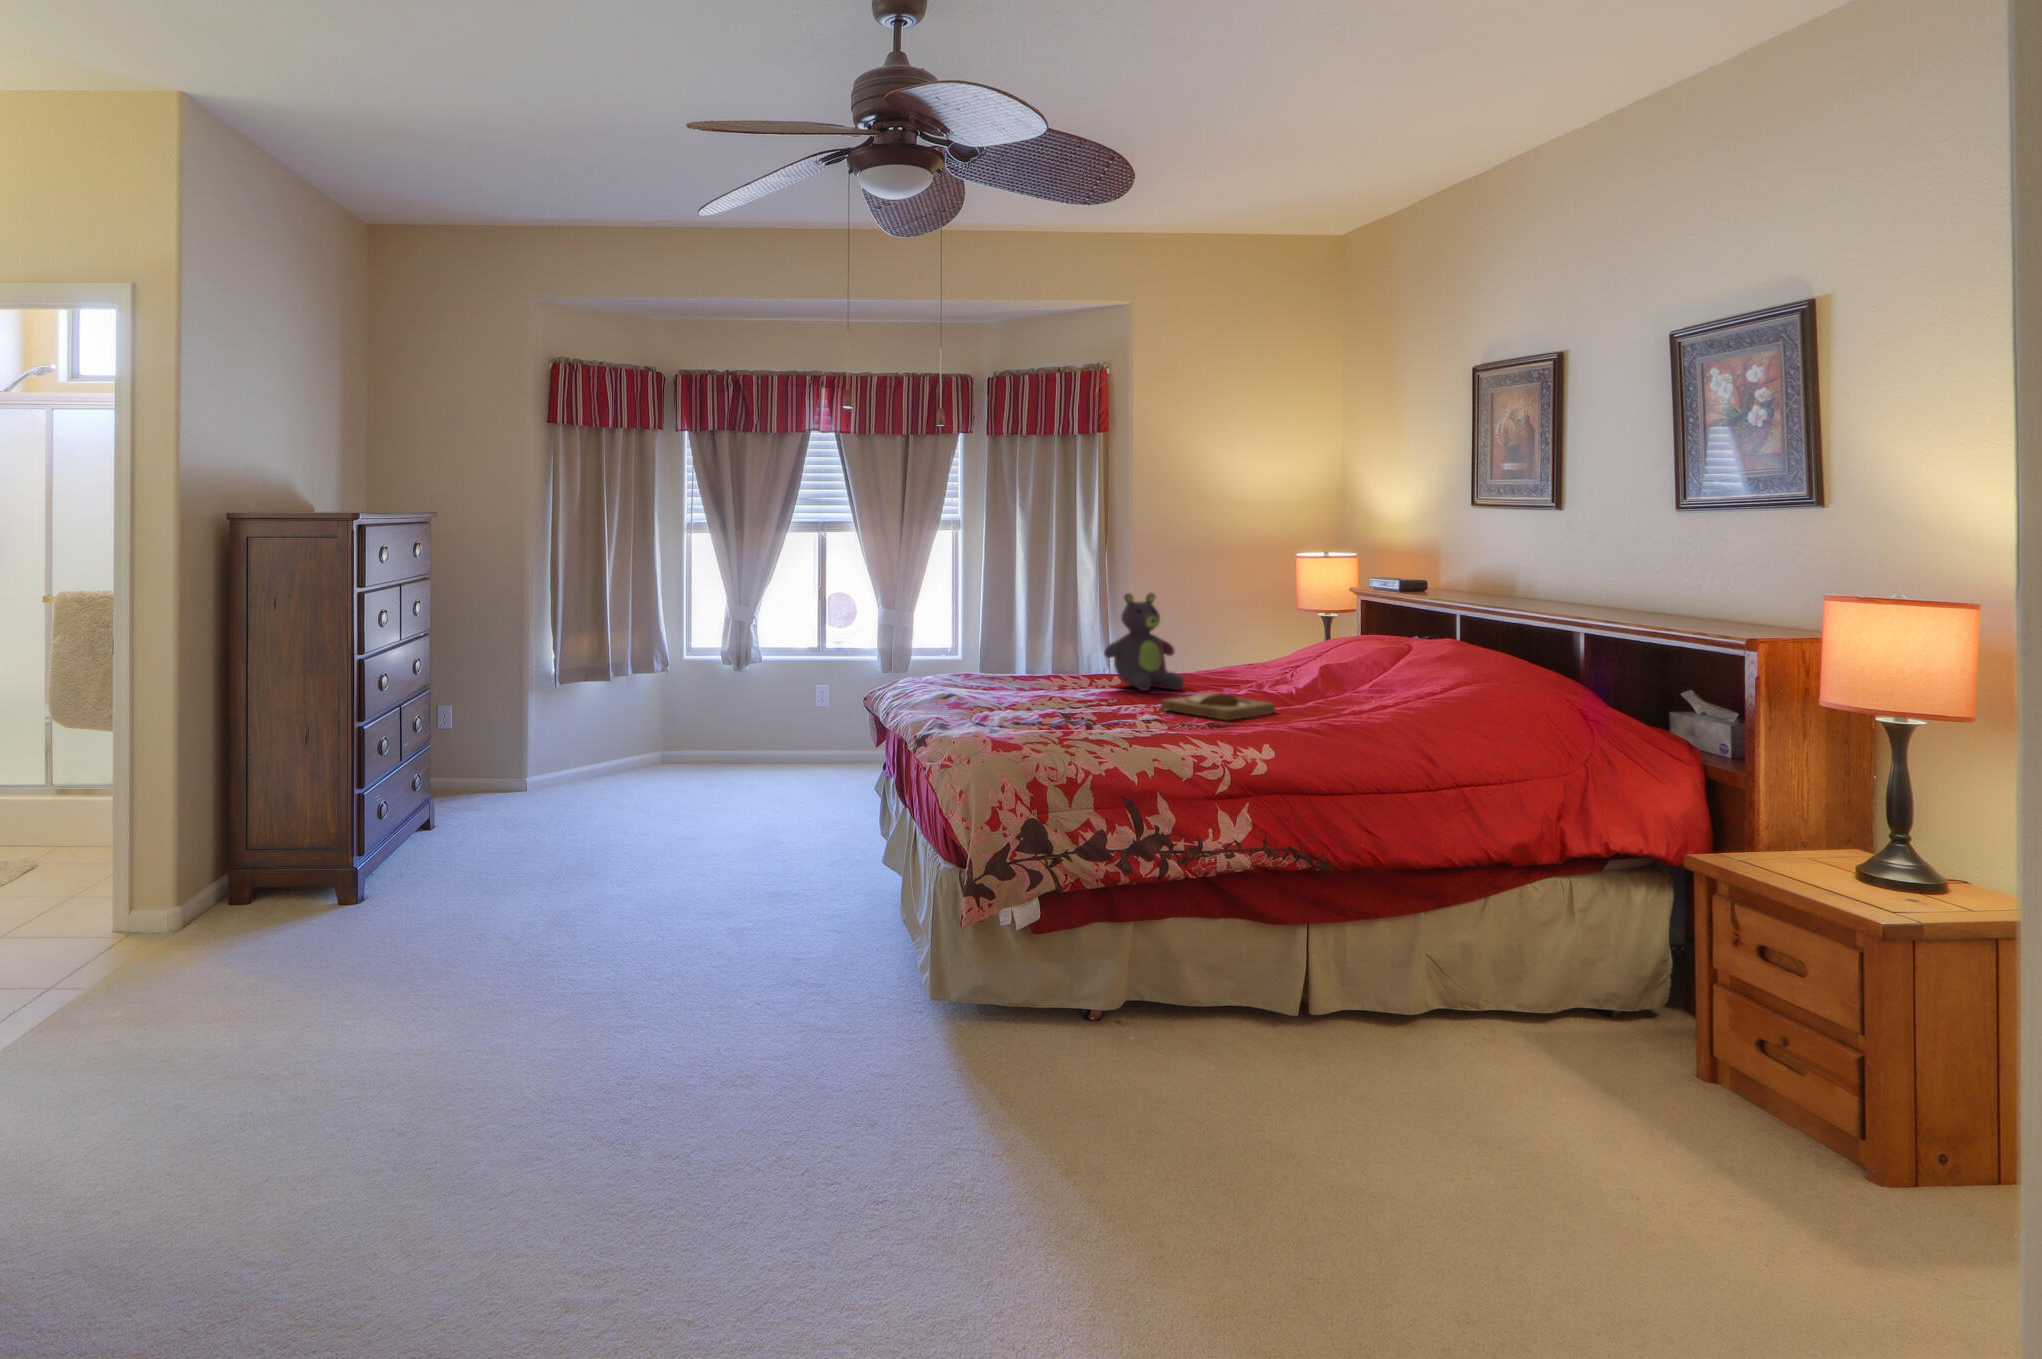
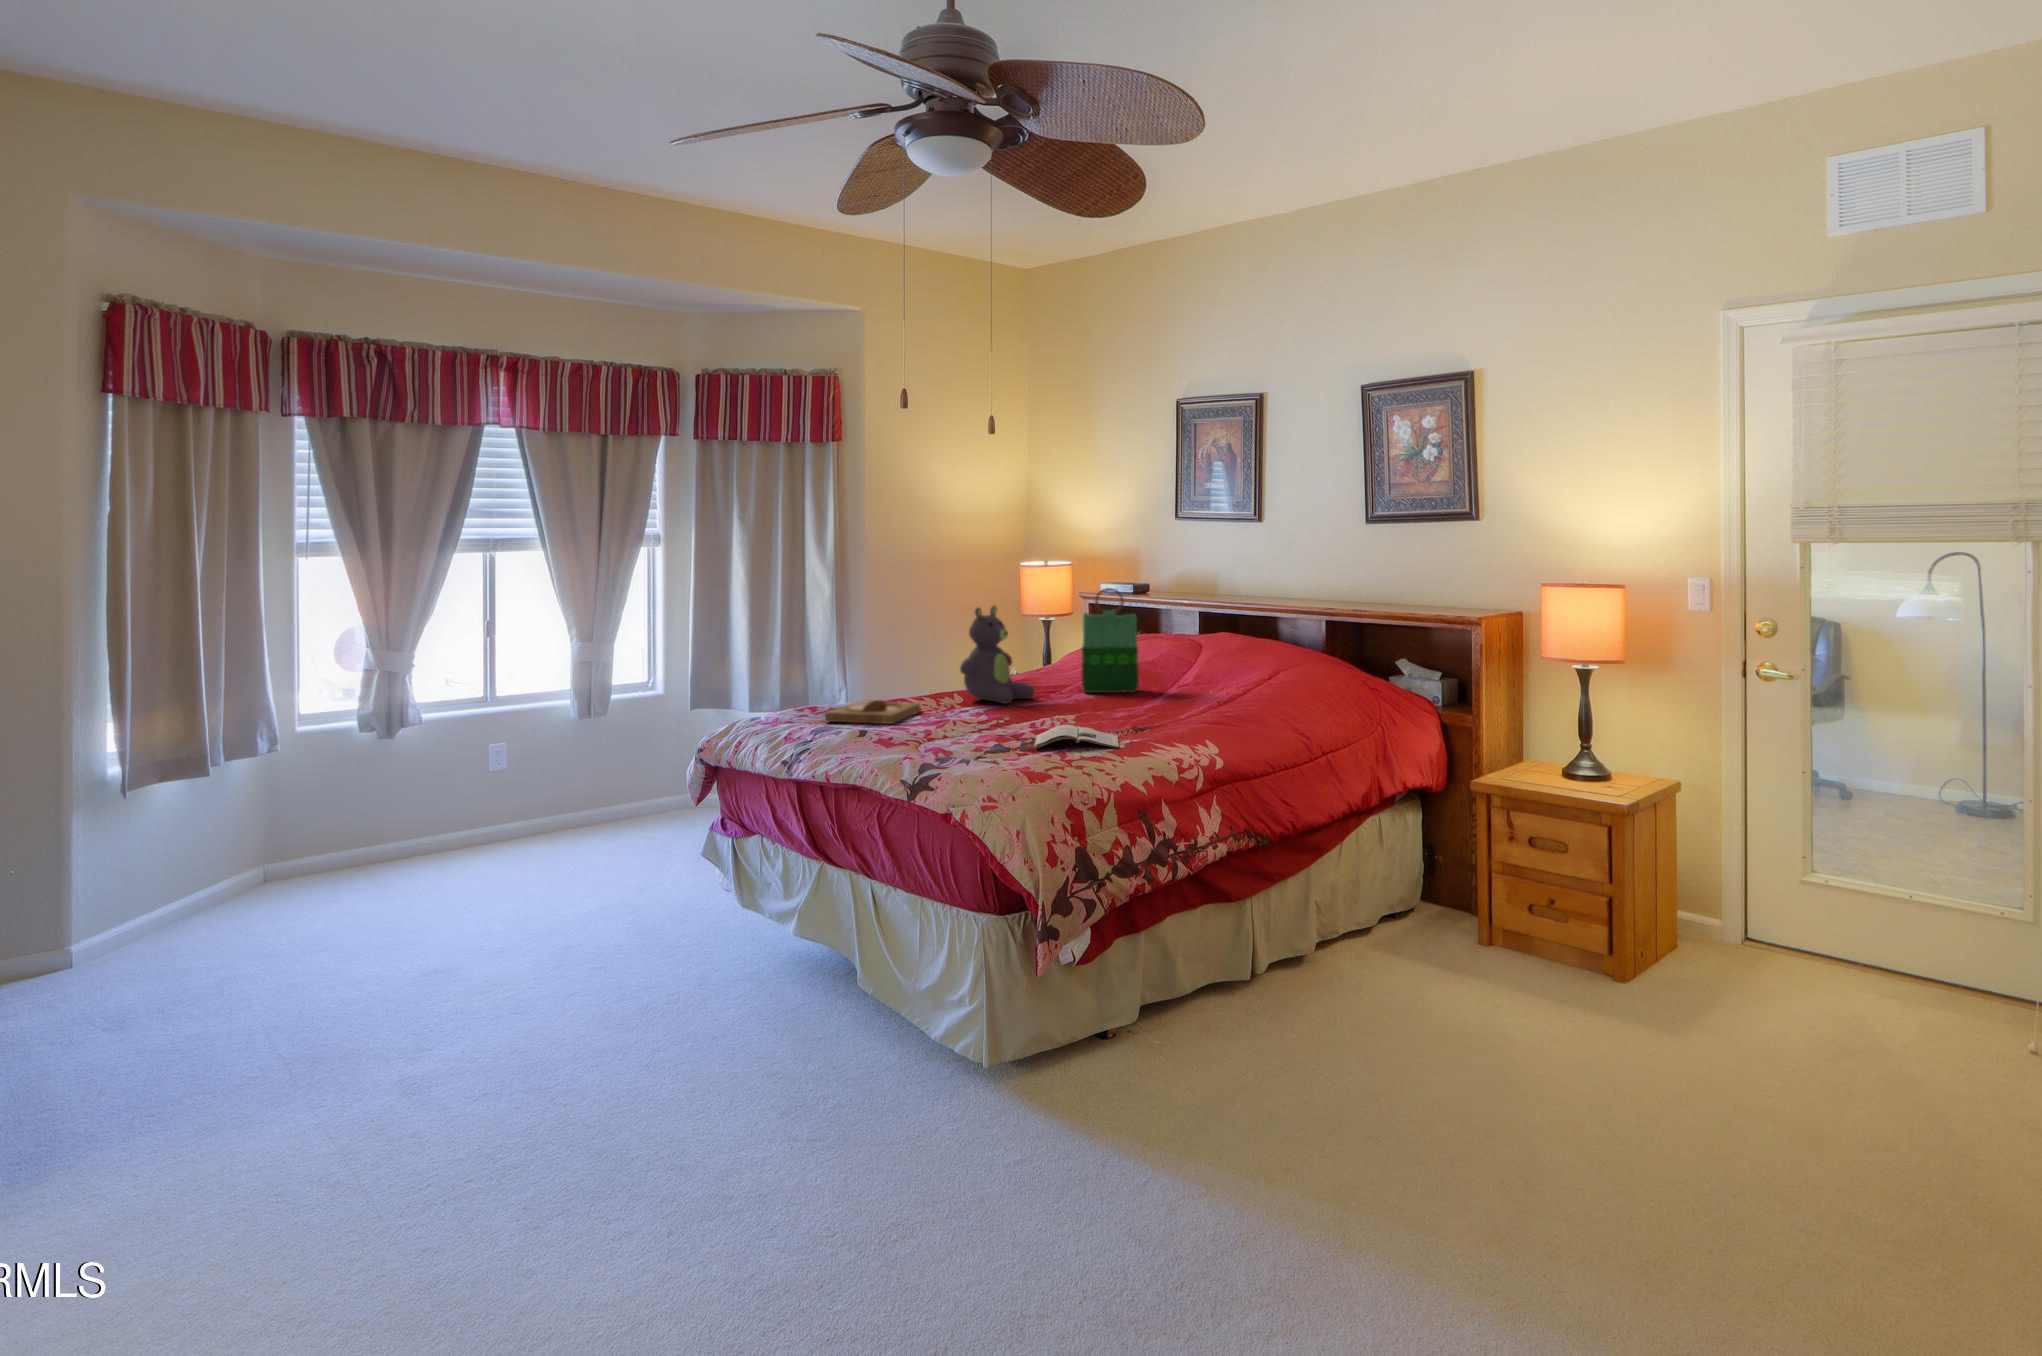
tote bag: none [1243,581,1311,696] -> present [1081,588,1139,693]
tray: present [1161,693,1276,720] -> present [825,700,920,724]
magazine: none [1068,711,1173,738] -> present [1034,725,1119,749]

